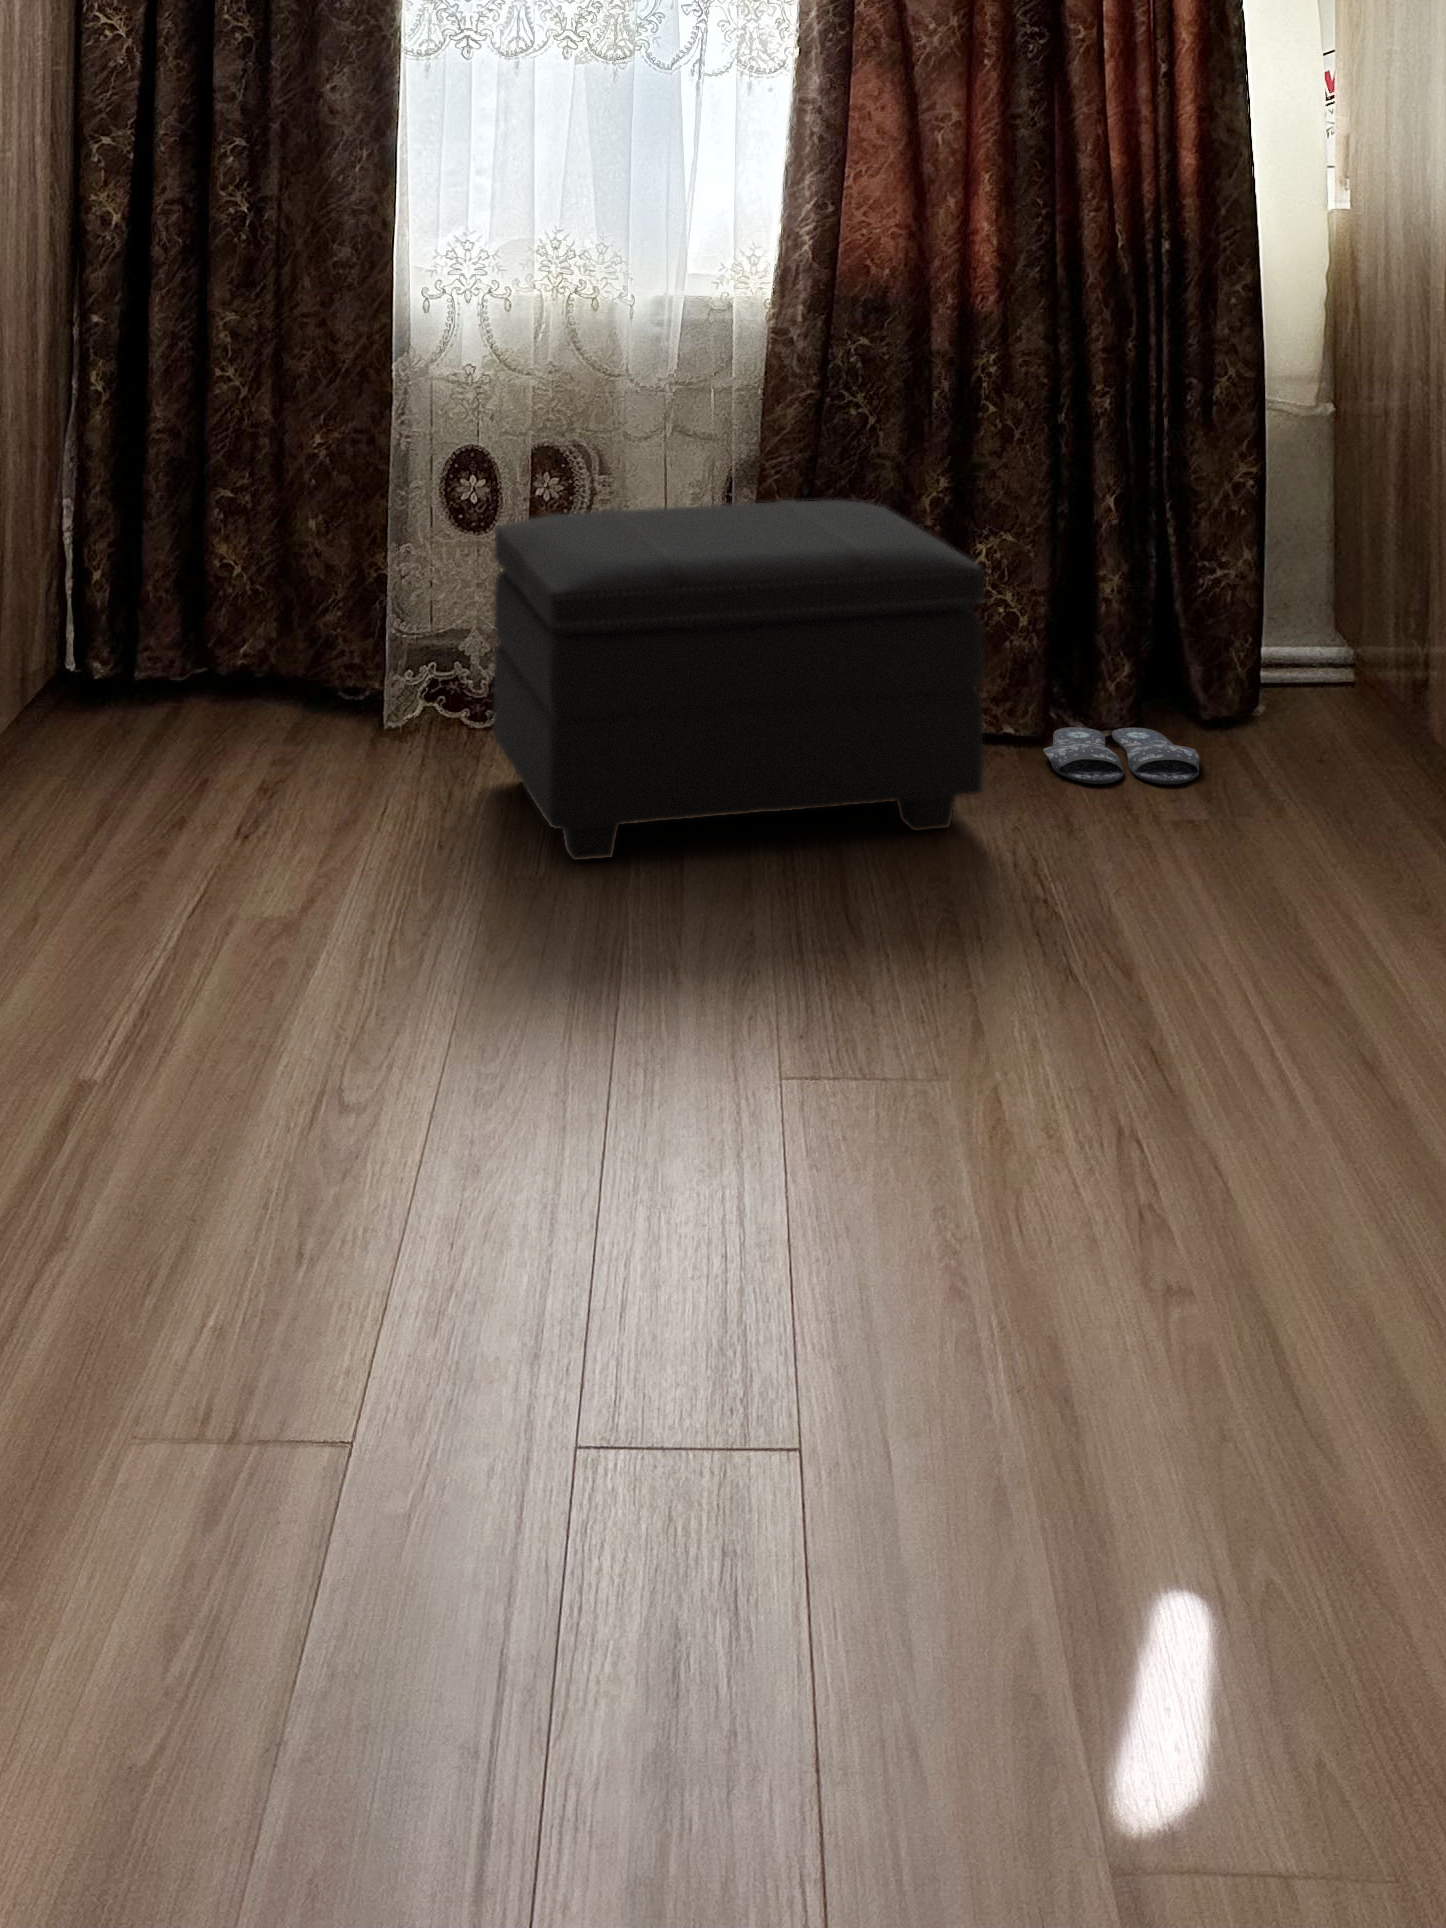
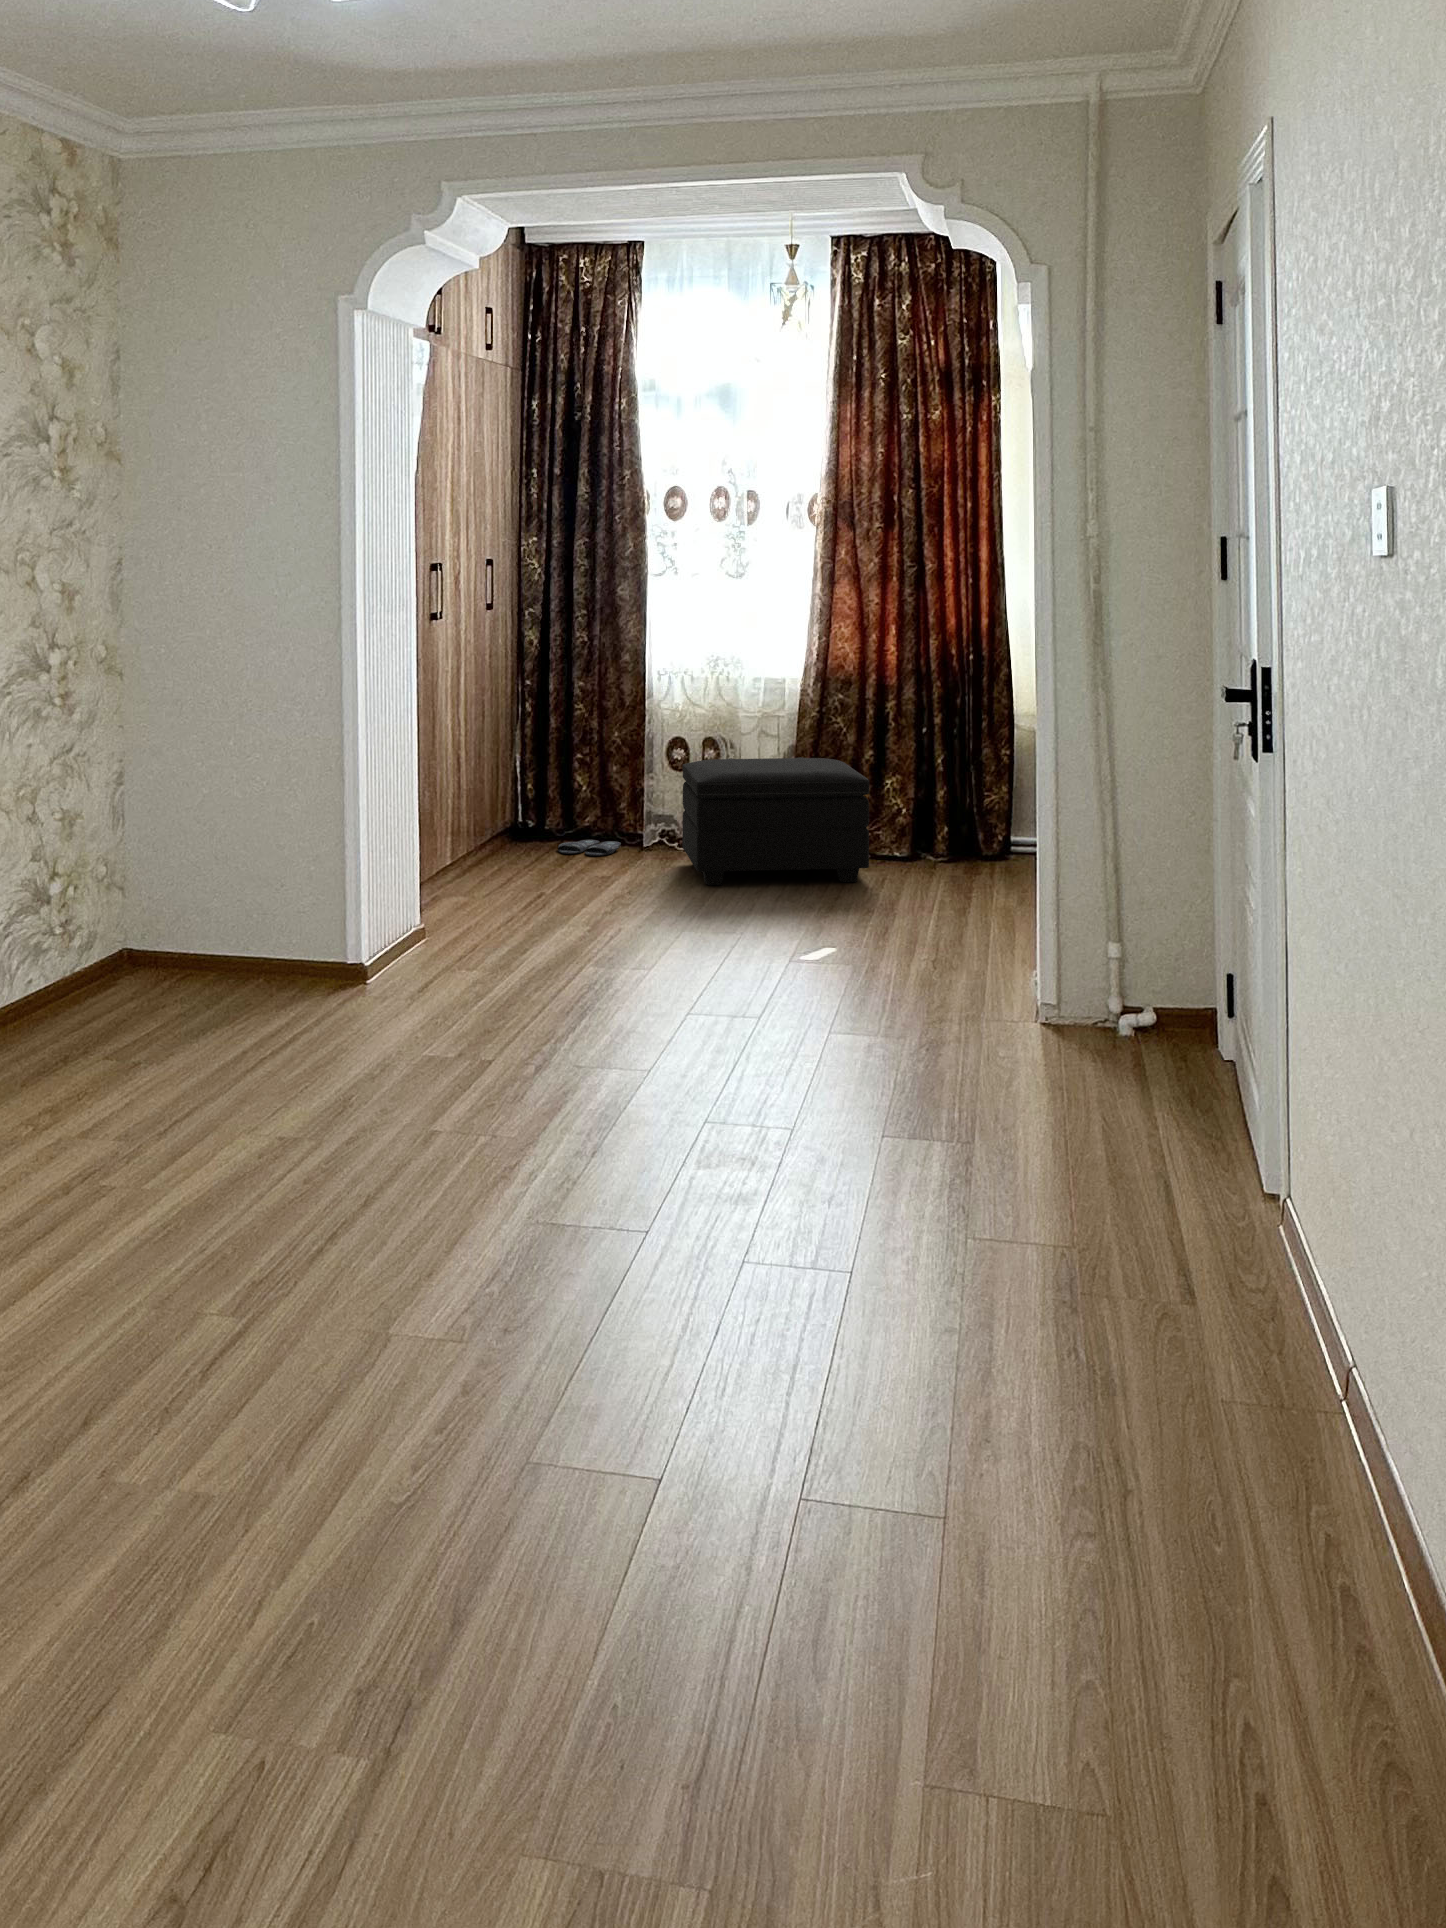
slippers: present [1043,727,1200,784] -> present [558,840,621,856]

